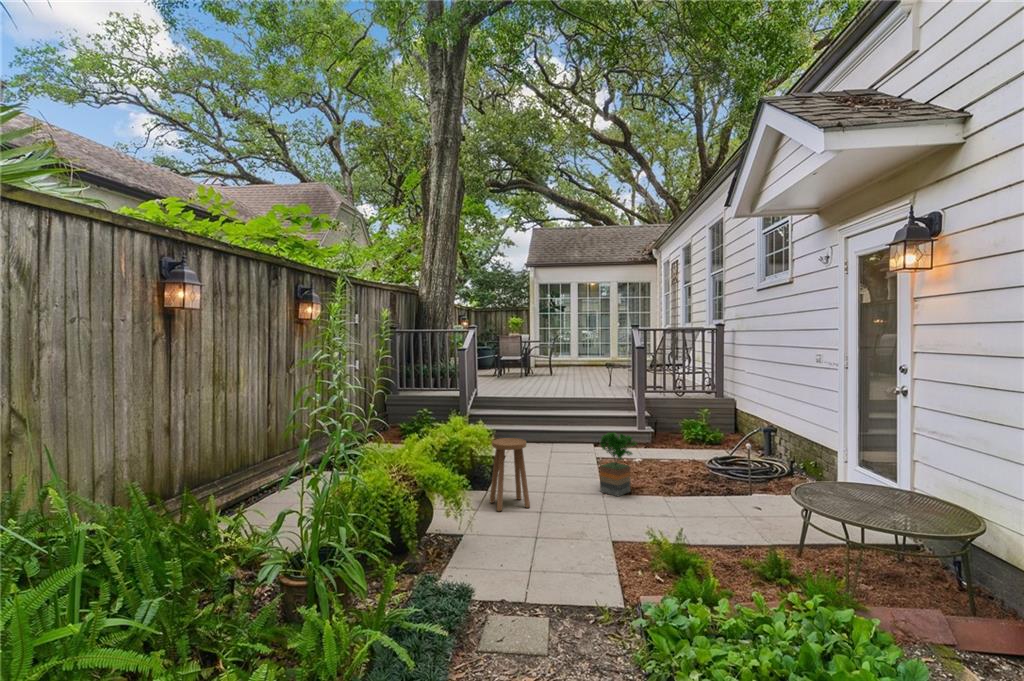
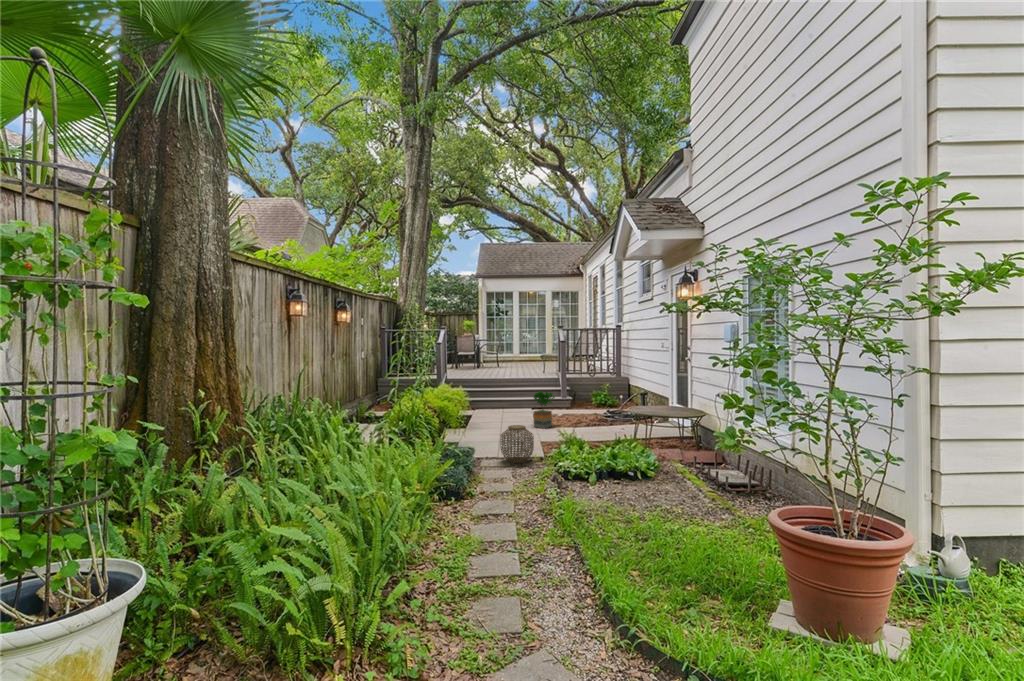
stool: present [490,438,530,511] -> none [468,394,492,435]
woven basket: none [533,544,609,642] -> present [500,425,534,463]

